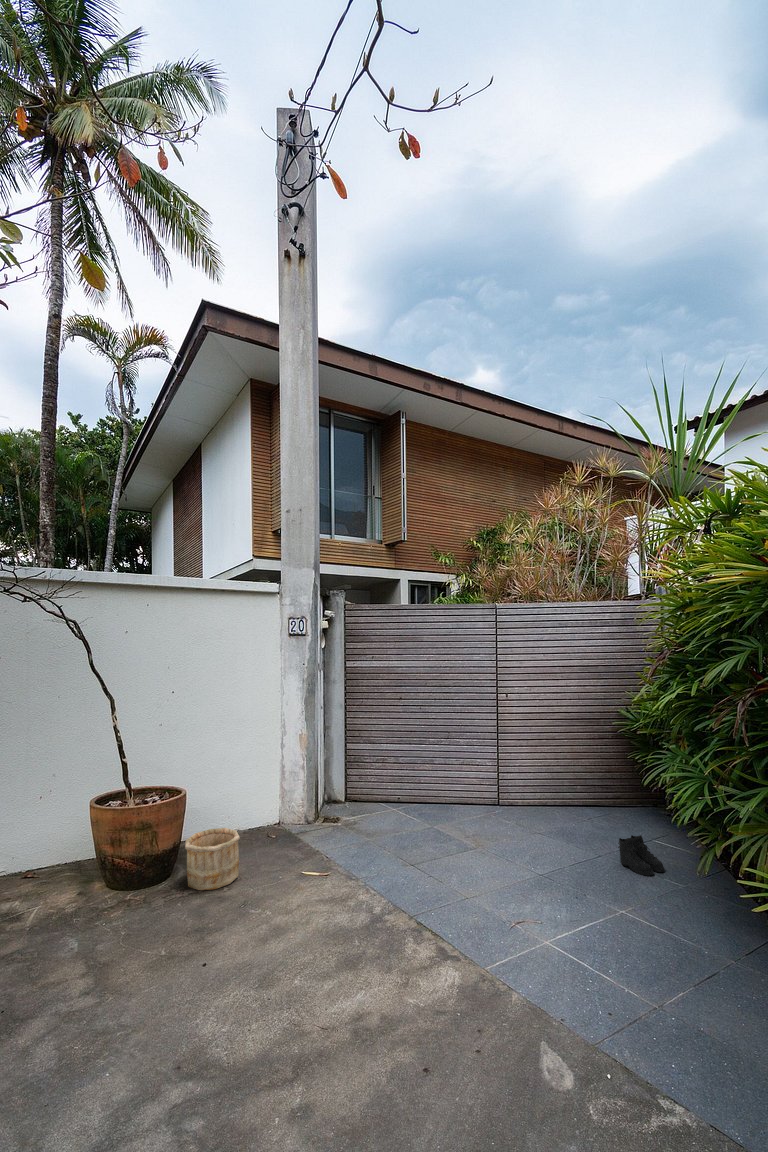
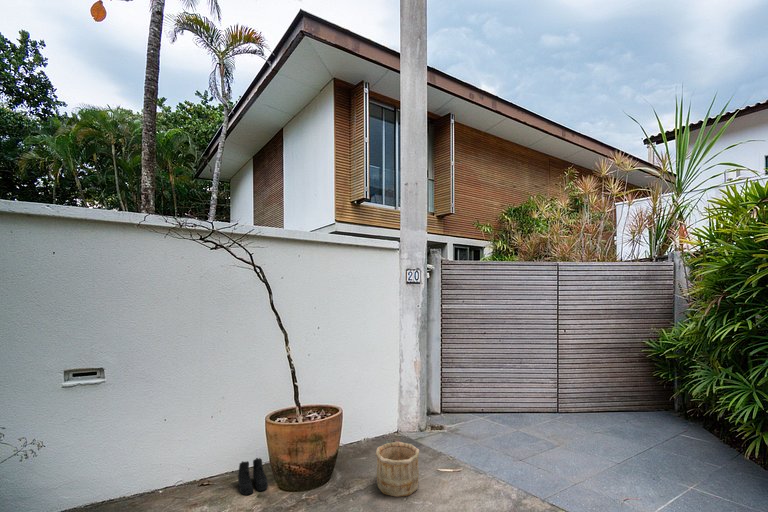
boots: present [618,835,665,876] -> present [238,458,268,495]

